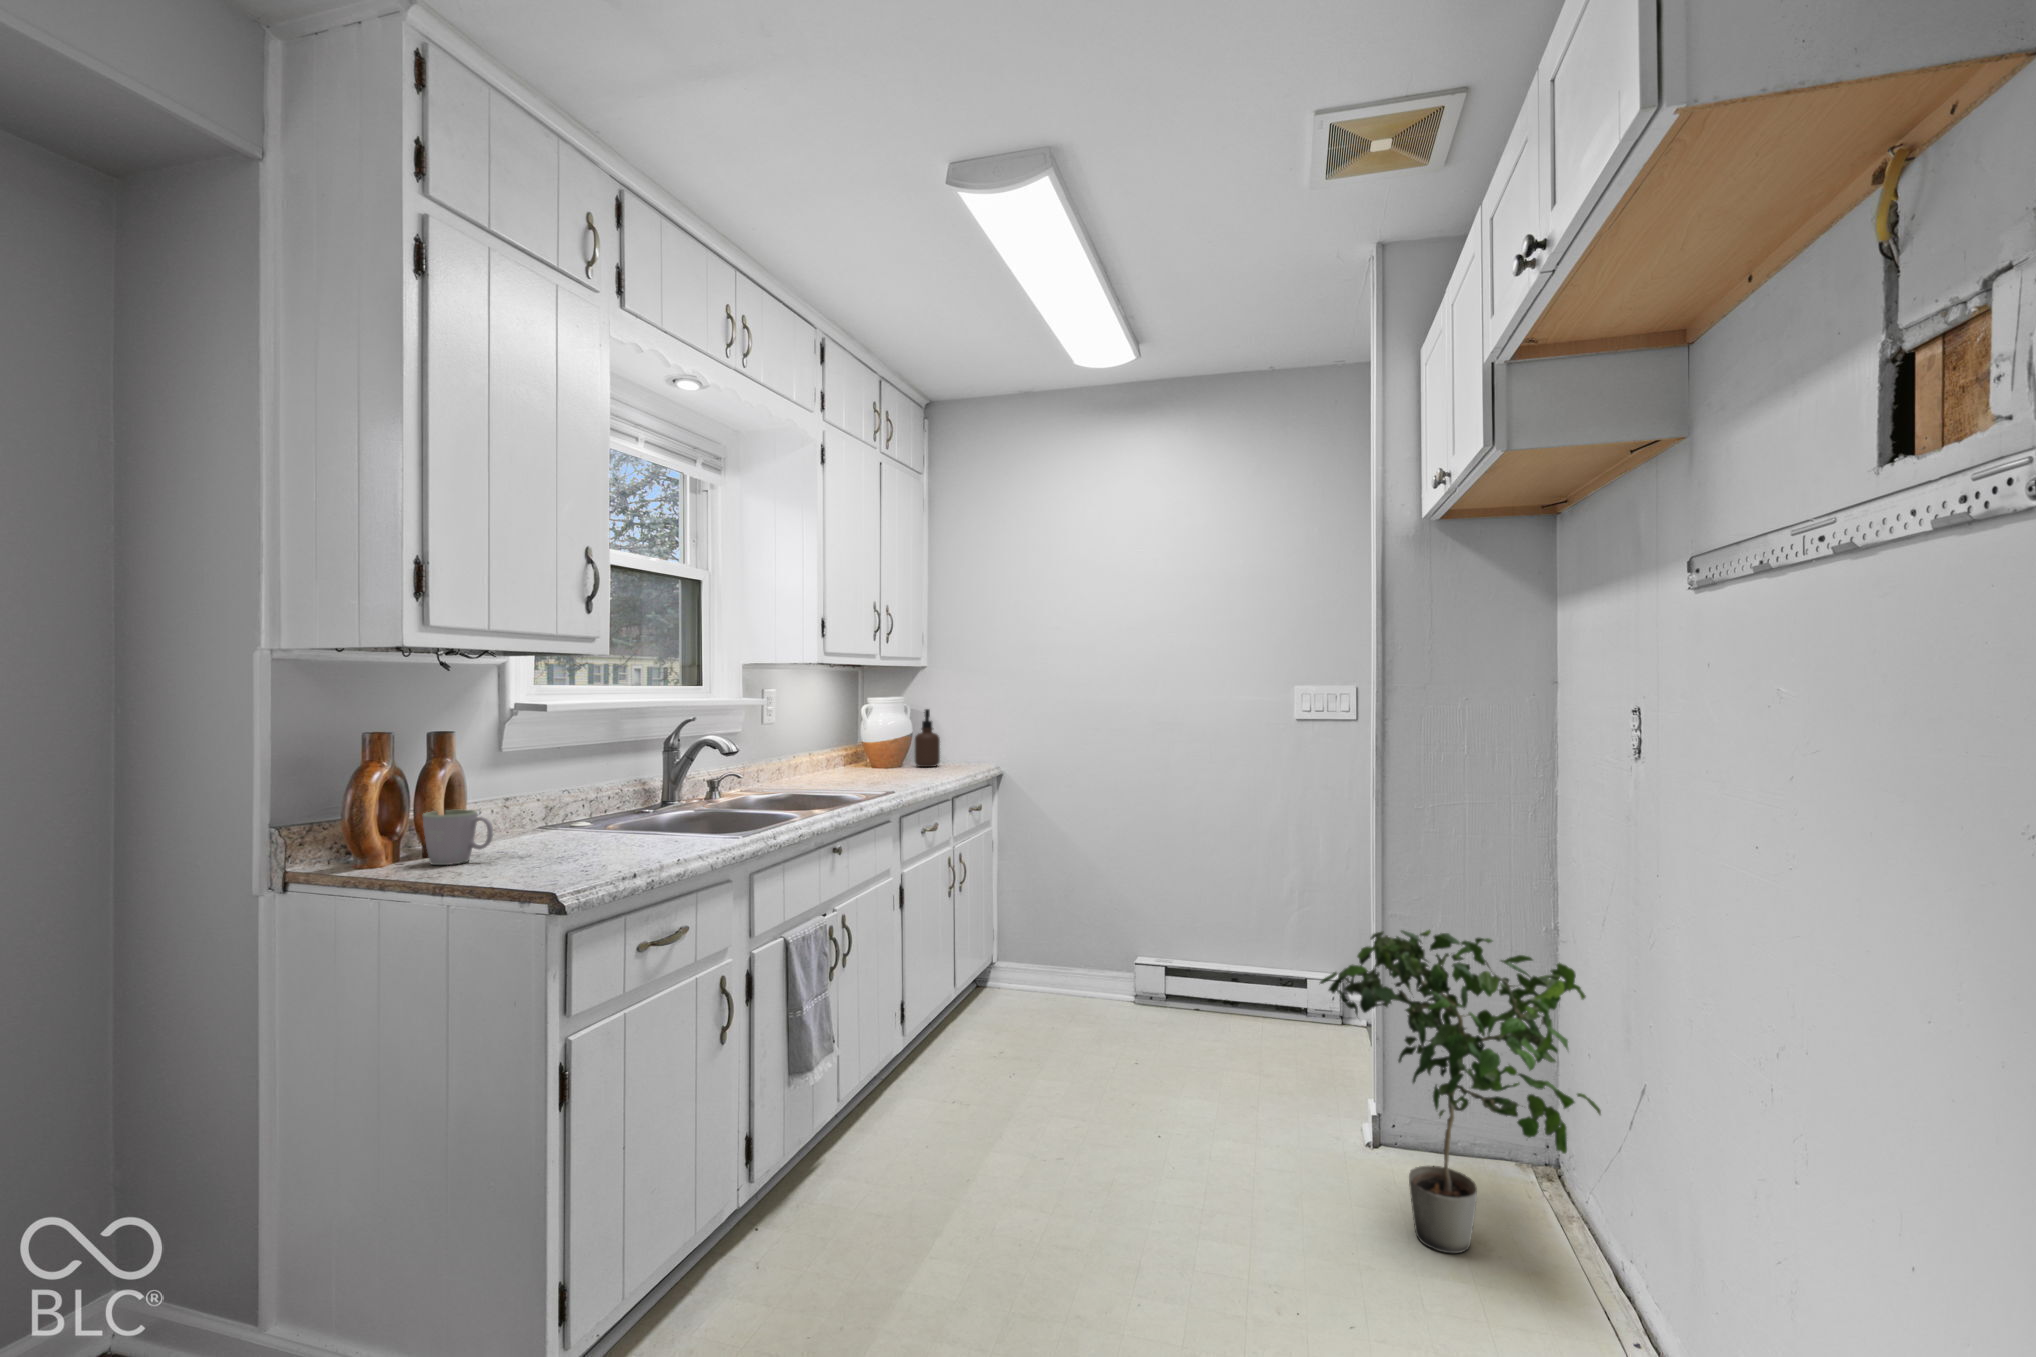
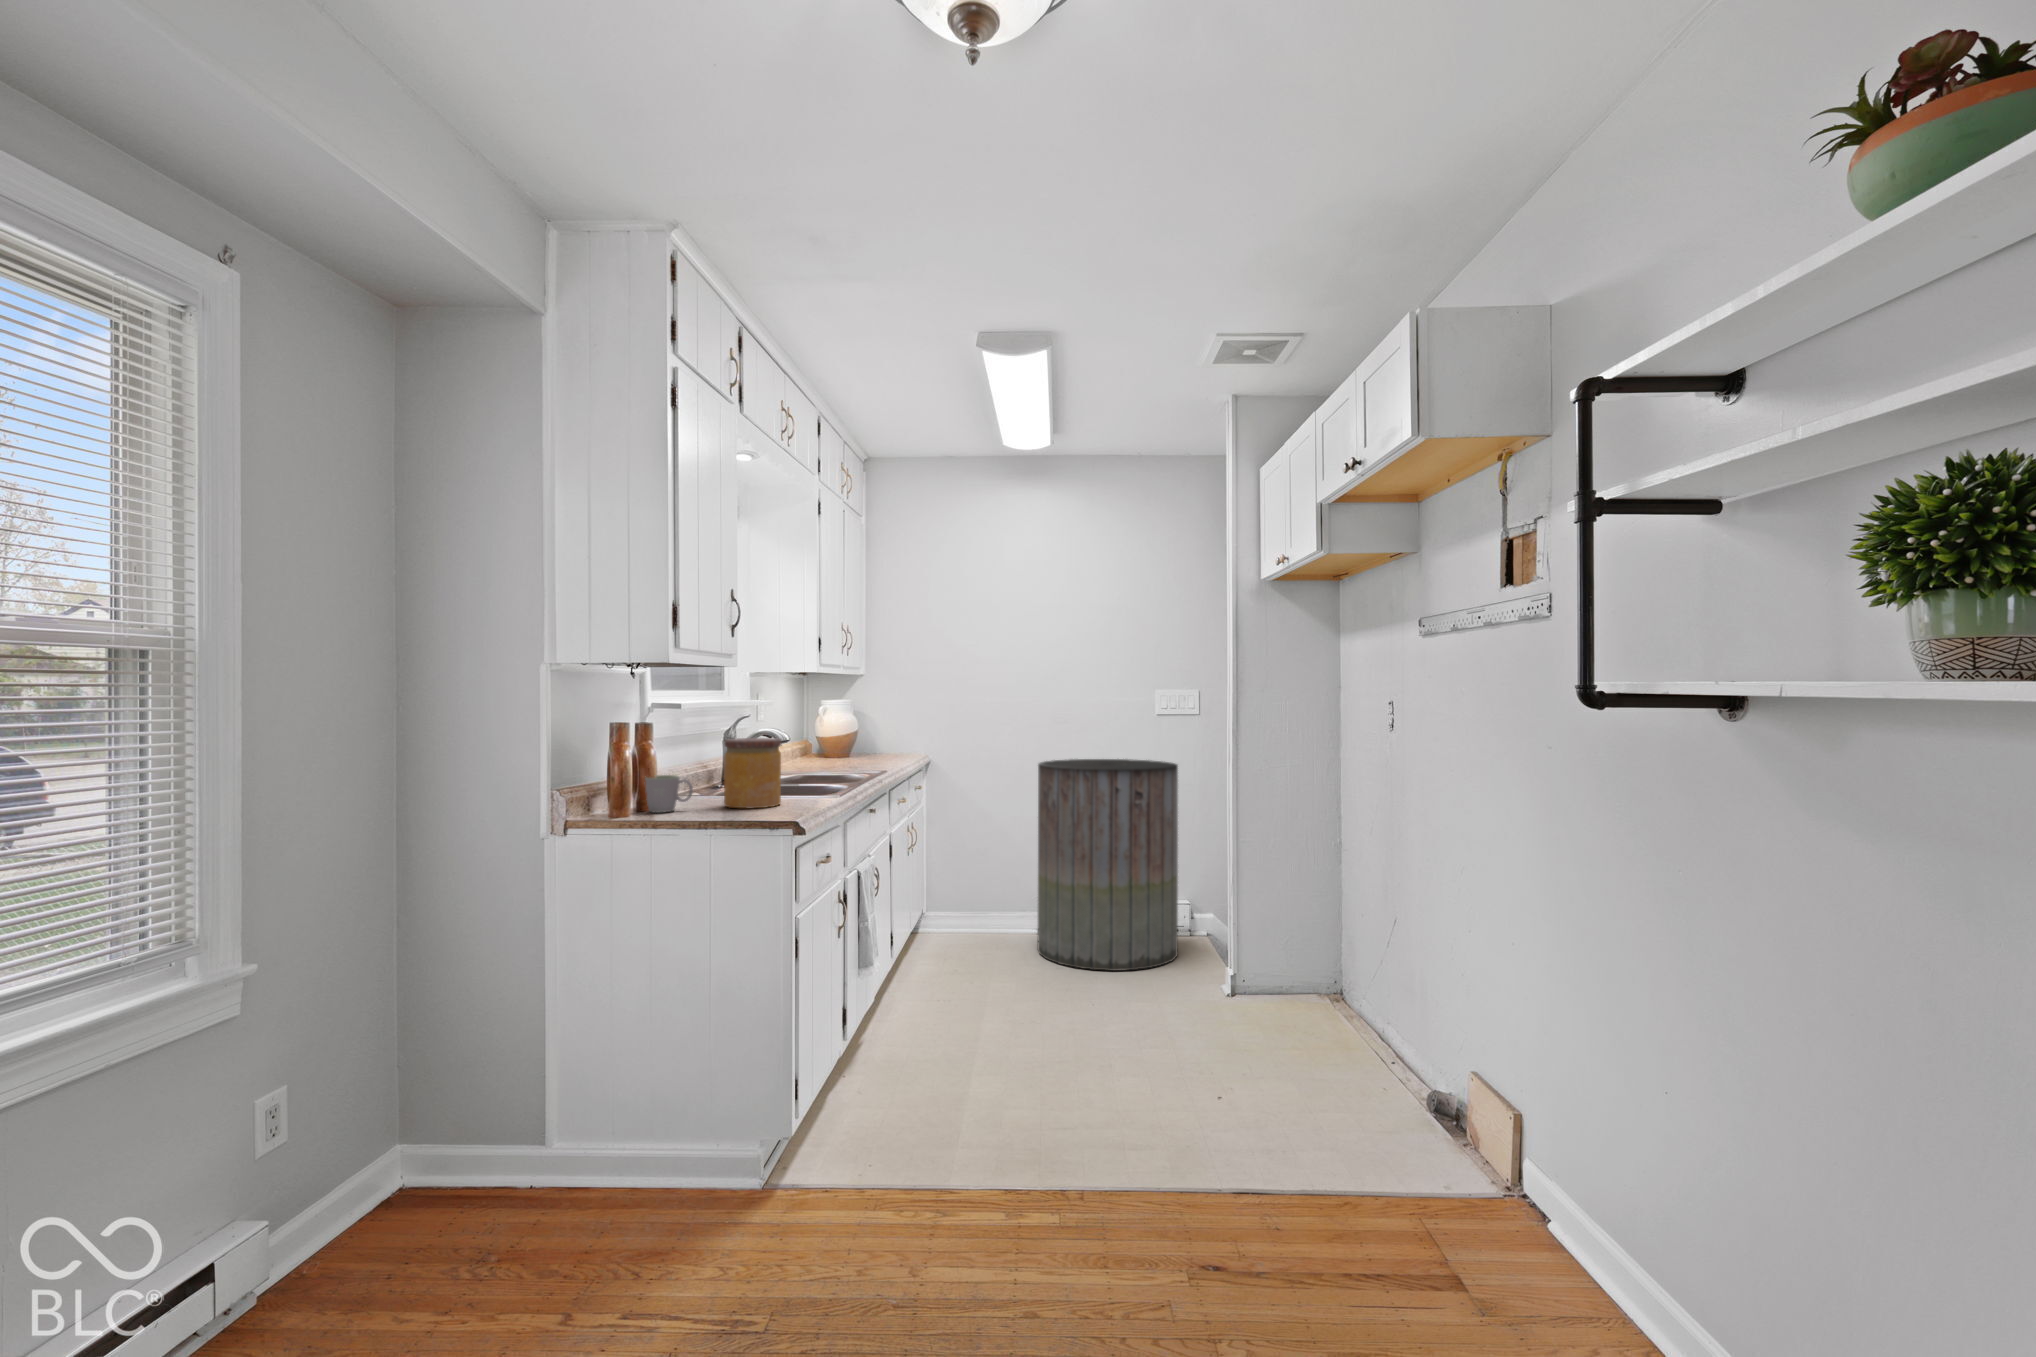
soap dispenser: present [915,709,940,767] -> none [857,709,877,756]
jar: none [543,757,631,862] -> present [724,738,782,808]
trash can: none [1120,778,1314,1080] -> present [1038,759,1178,971]
potted plant: present [1320,930,1601,1253] -> none [1209,845,1373,1040]

